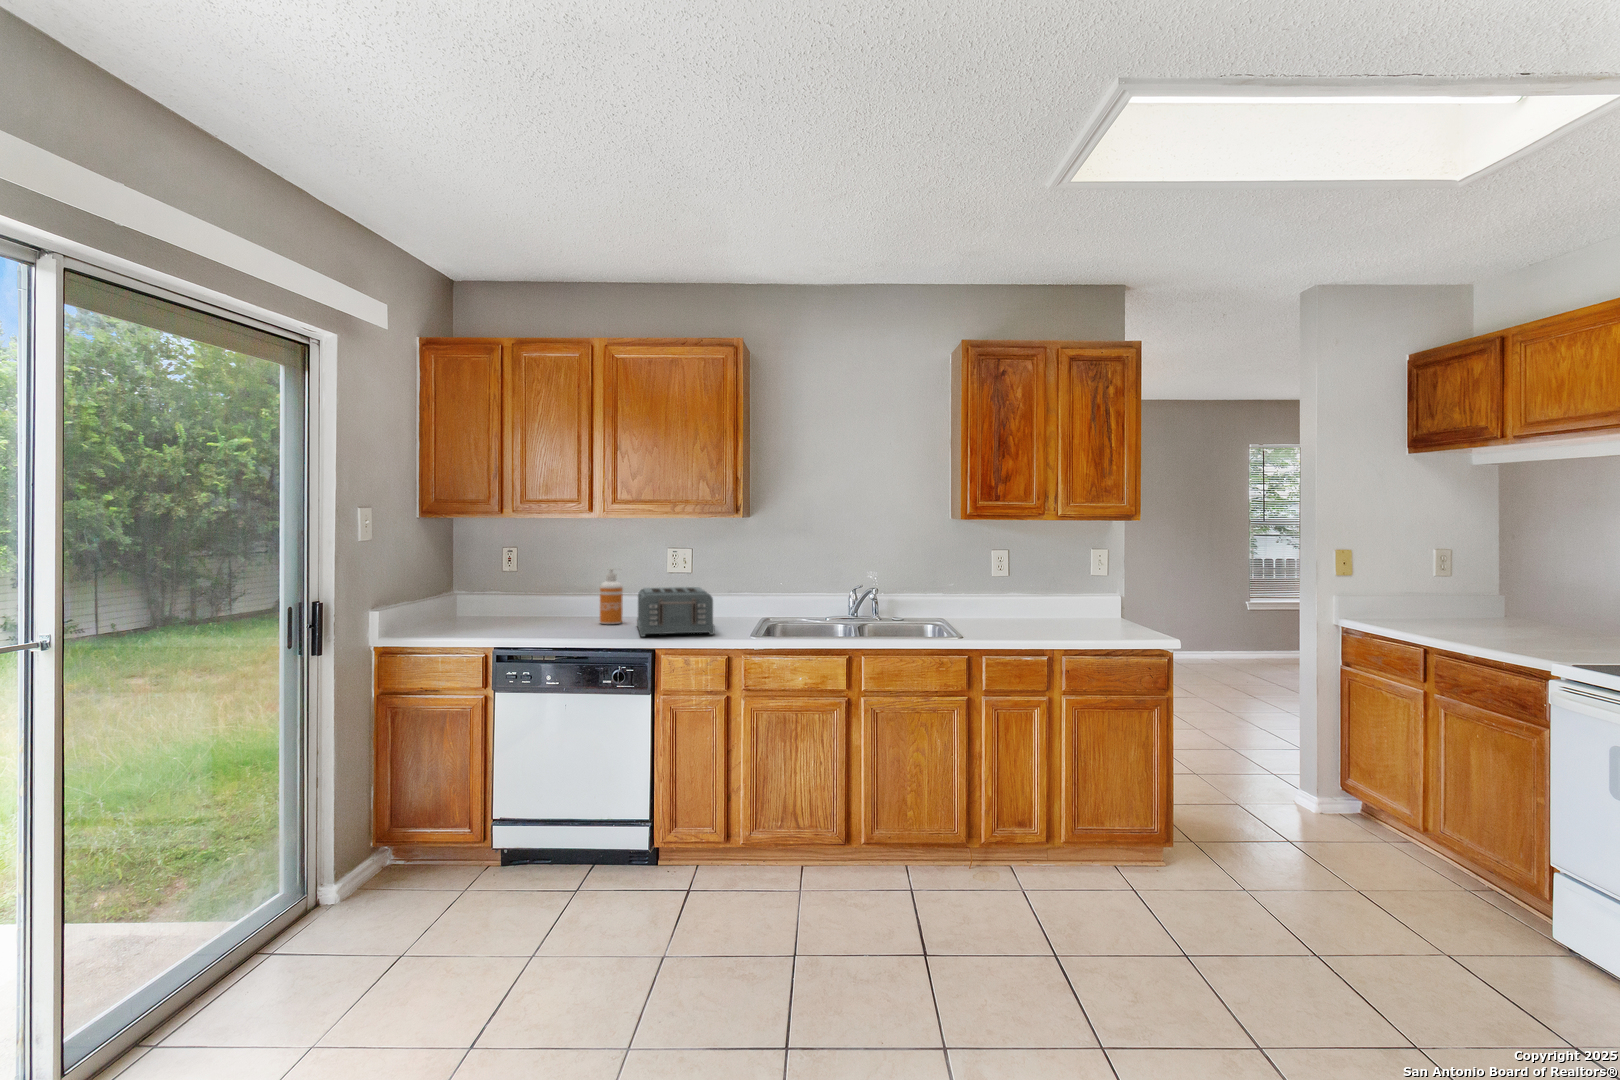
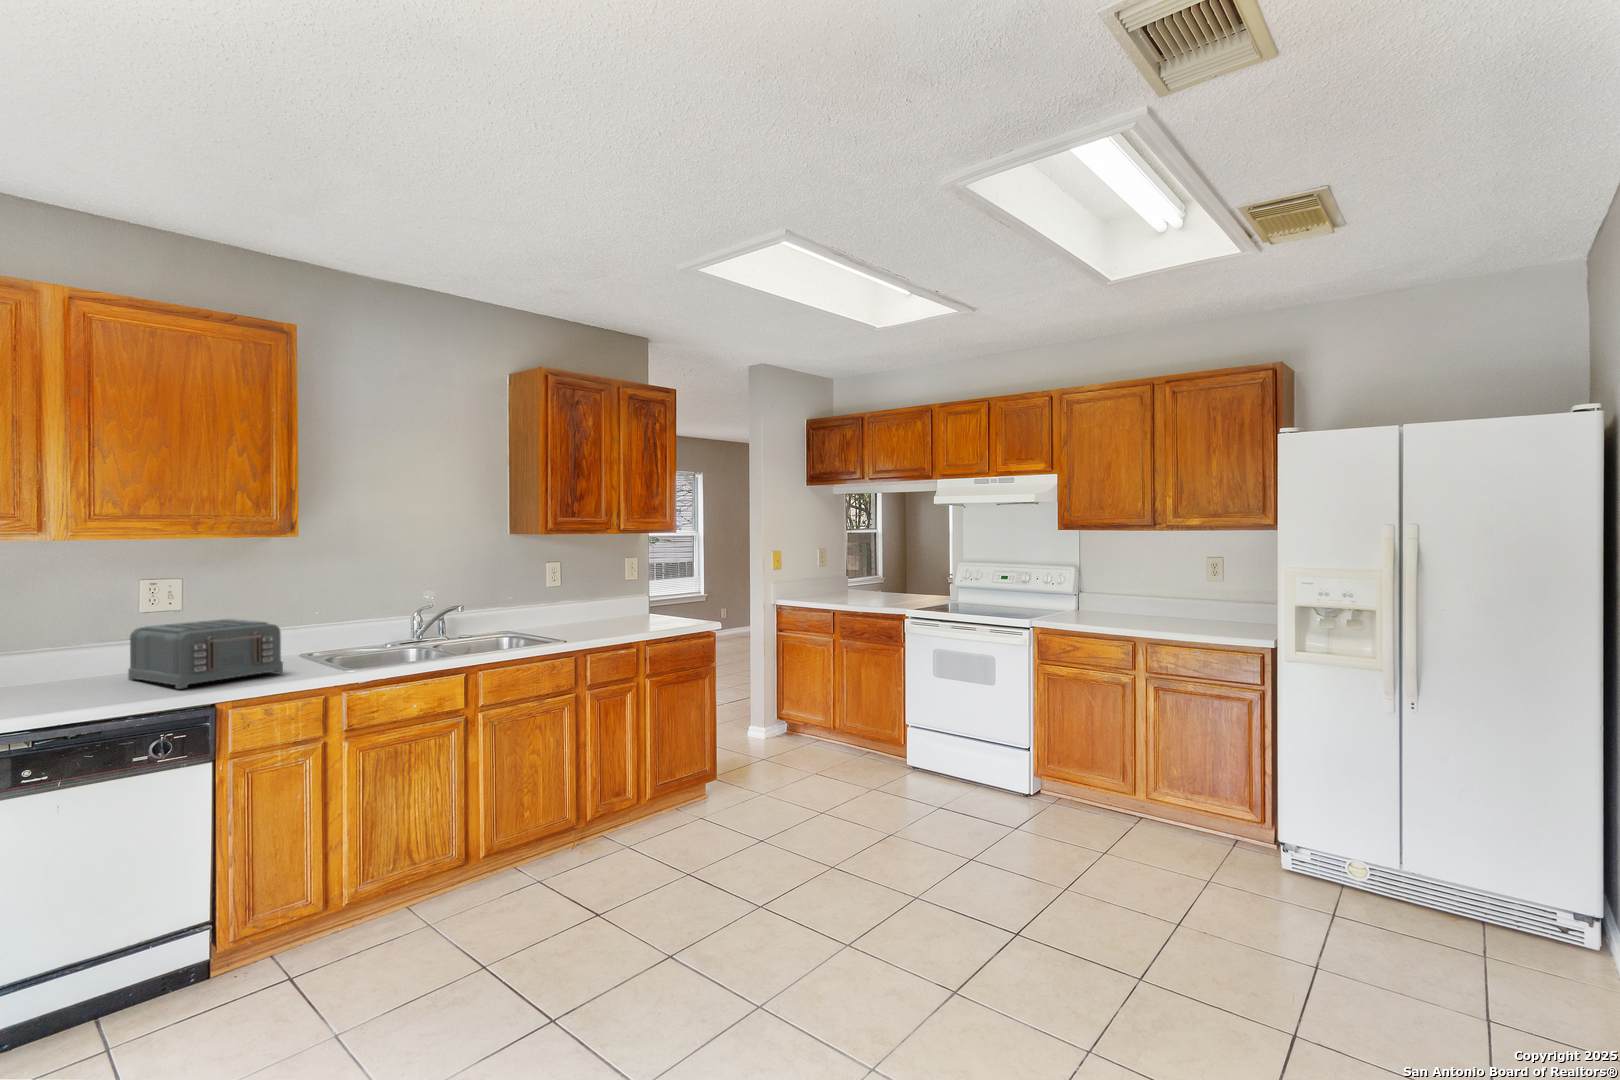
soap dispenser: present [600,568,623,624] -> none [48,604,92,685]

